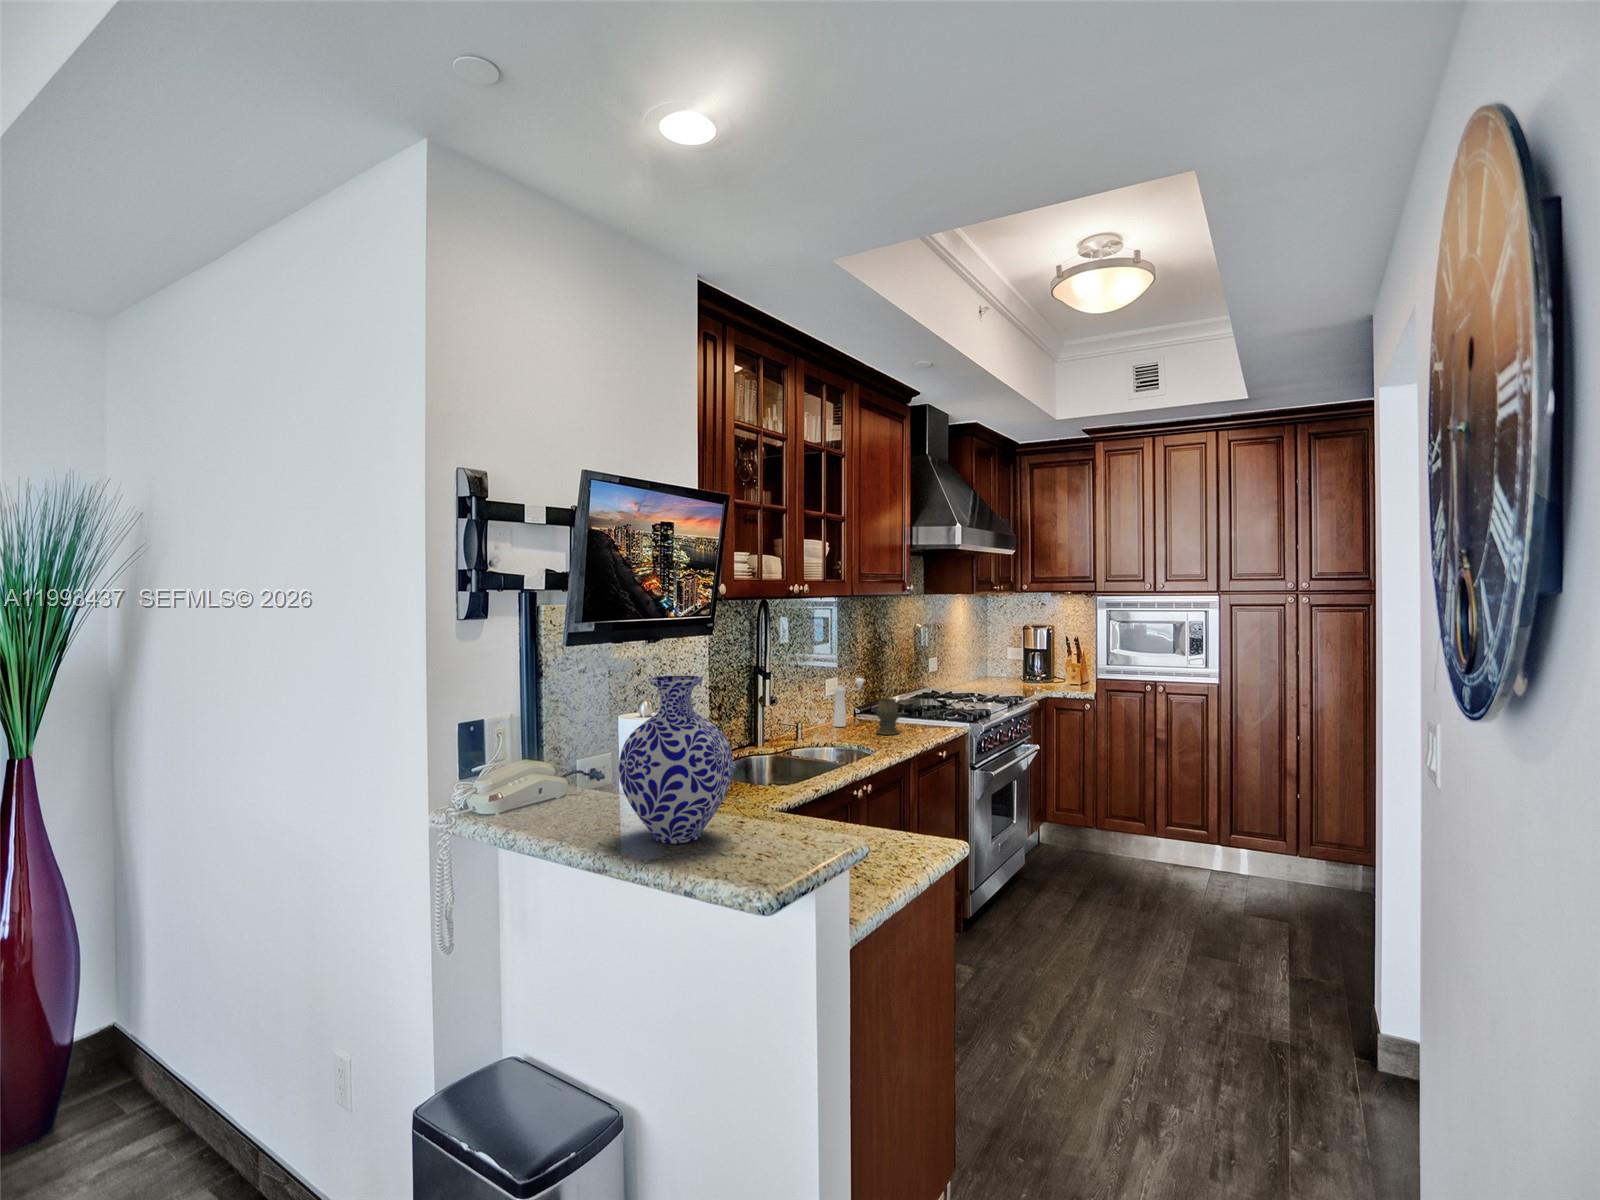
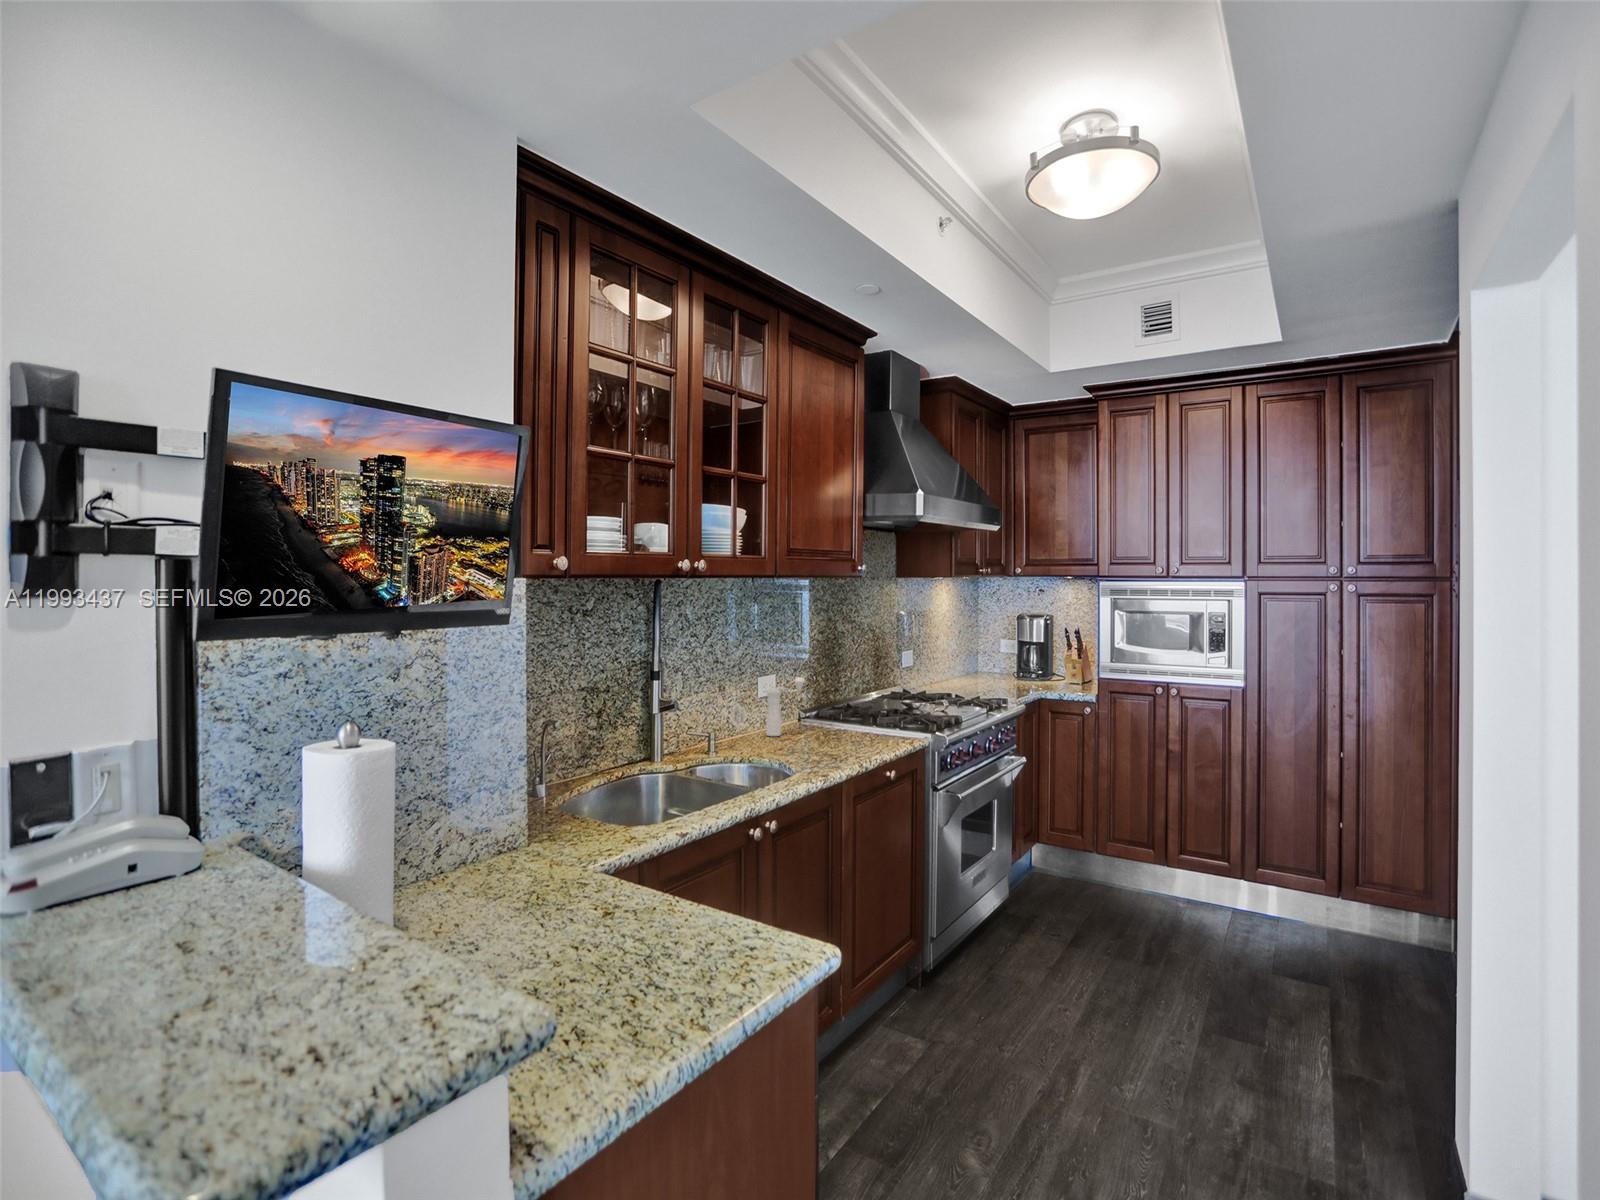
vase: present [619,675,734,843] -> none [101,698,344,999]
mug: present [877,699,905,735] -> none [811,704,848,748]

